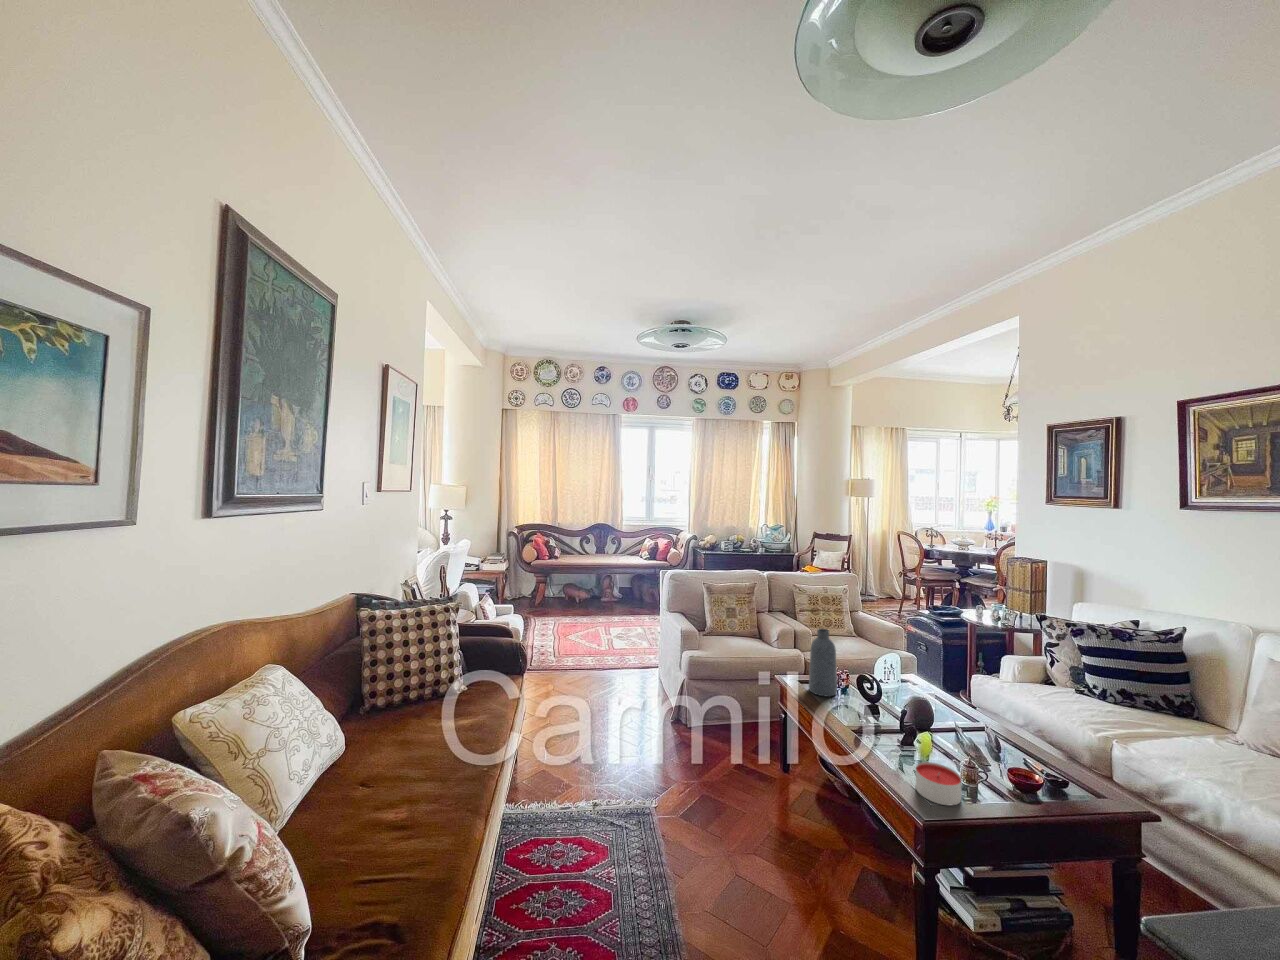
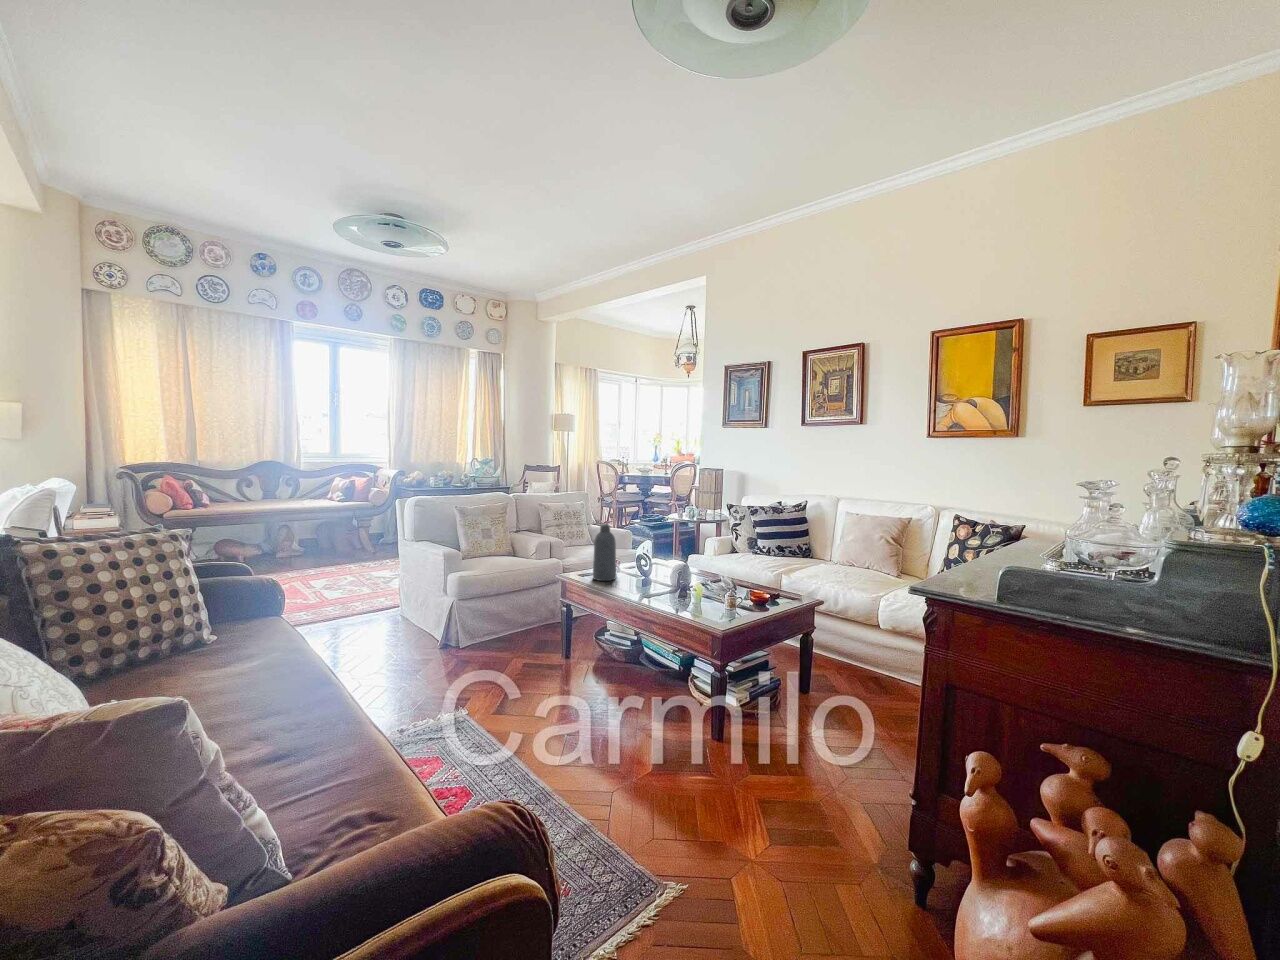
candle: present [916,762,962,805] -> none [705,596,735,620]

